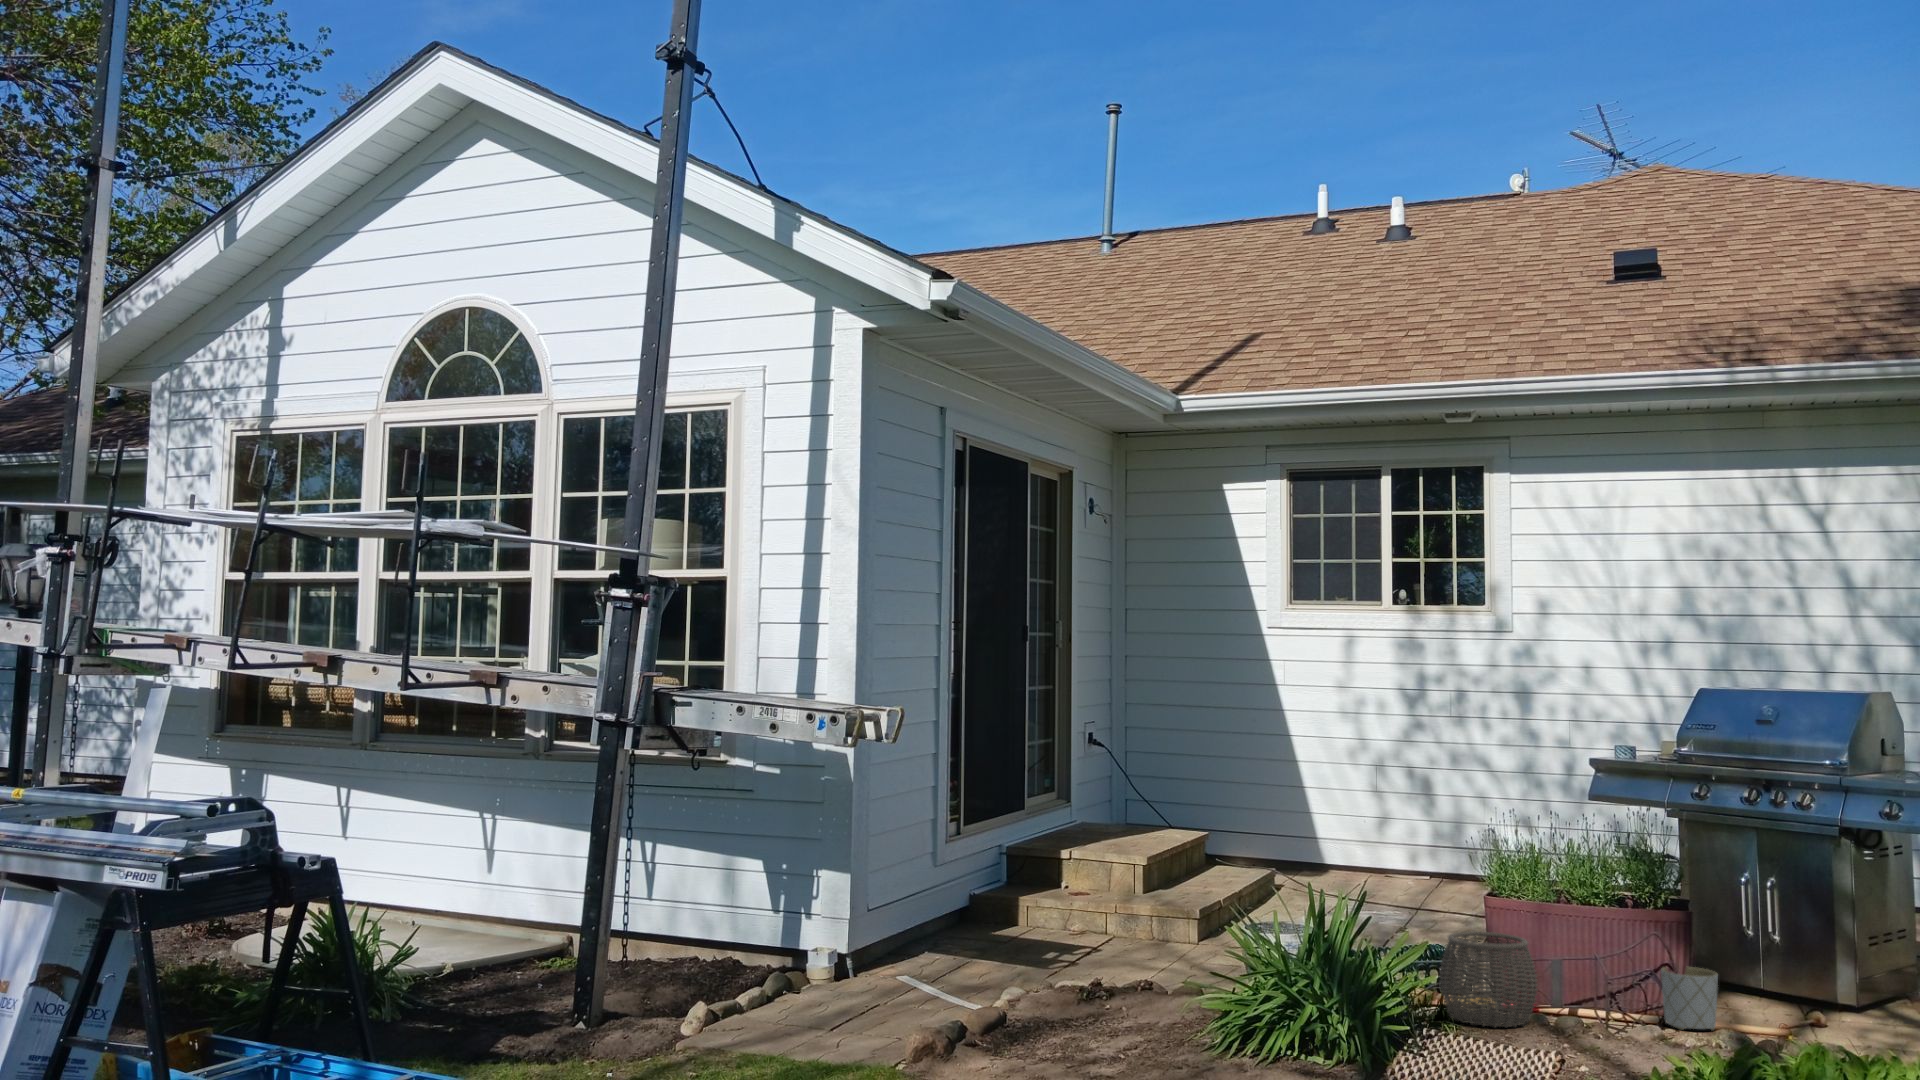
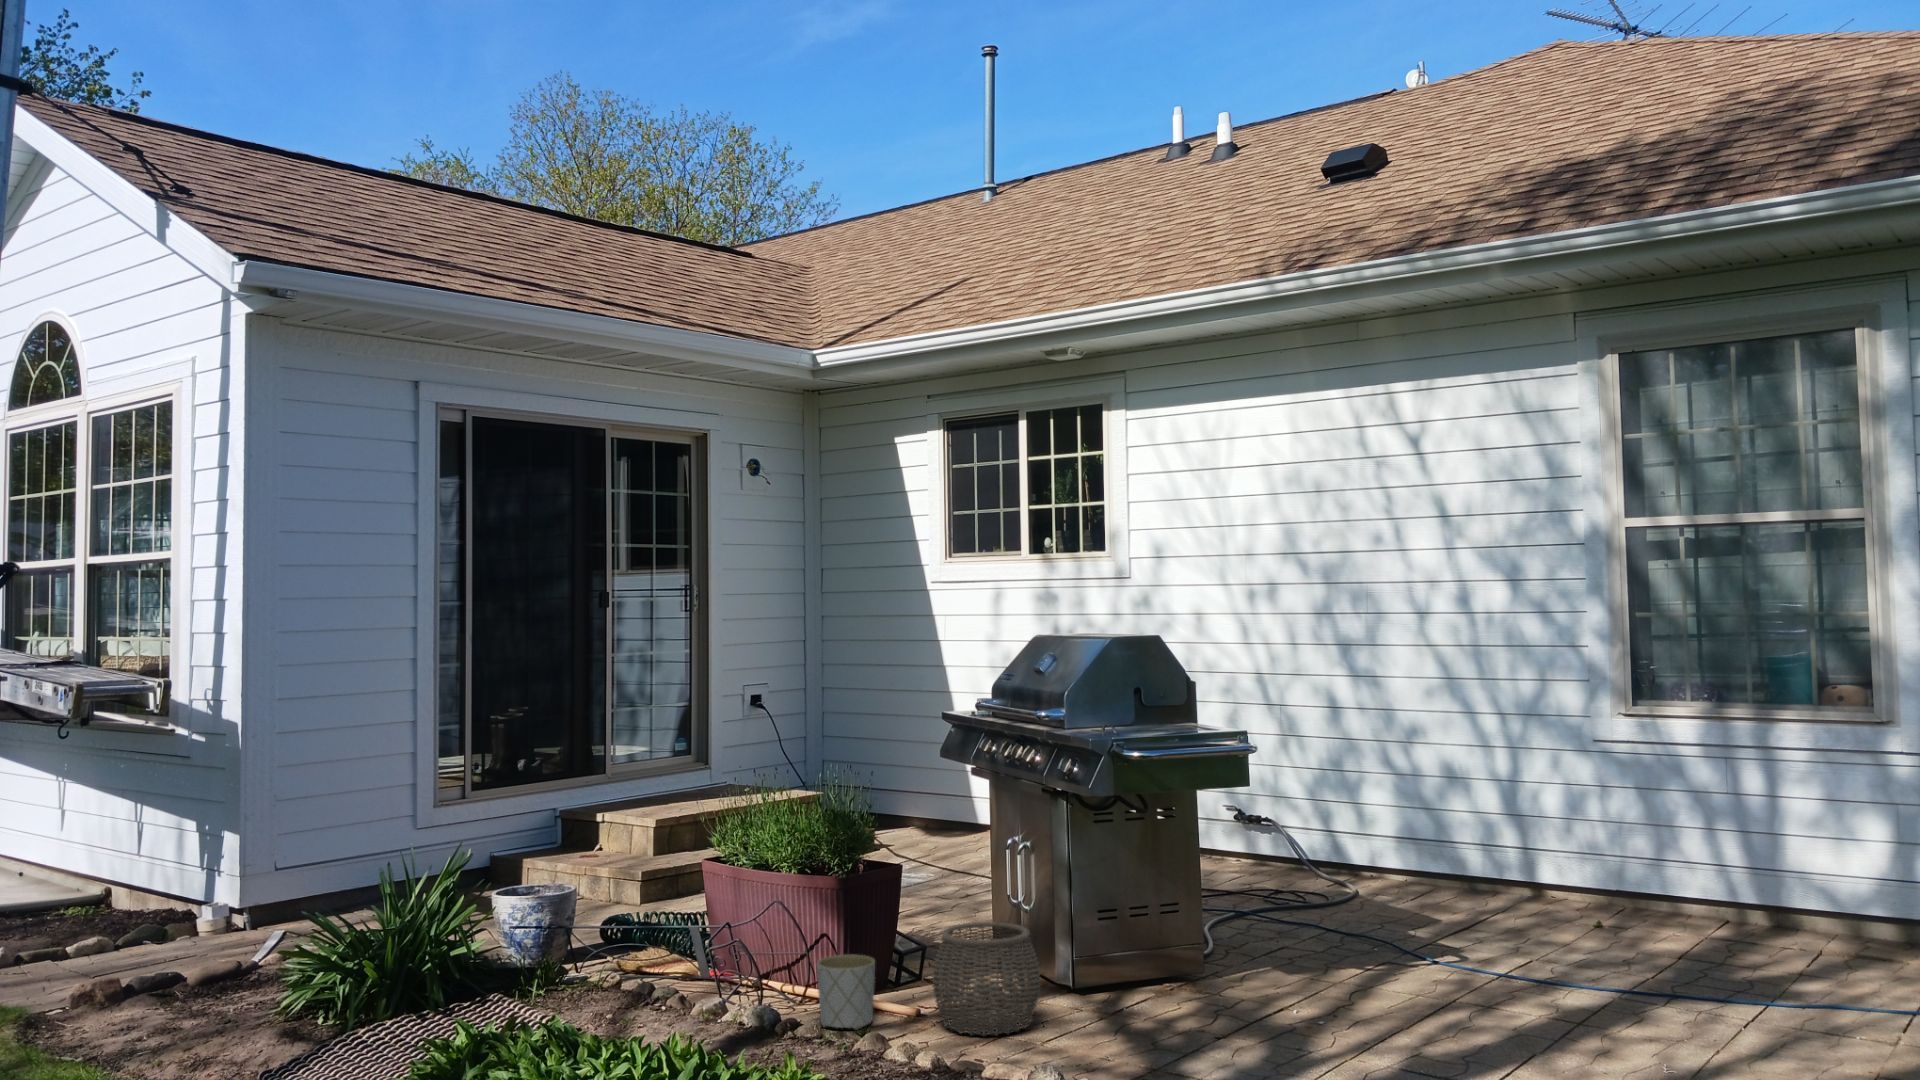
woven basket: present [1440,931,1537,1027] -> present [932,922,1040,1036]

